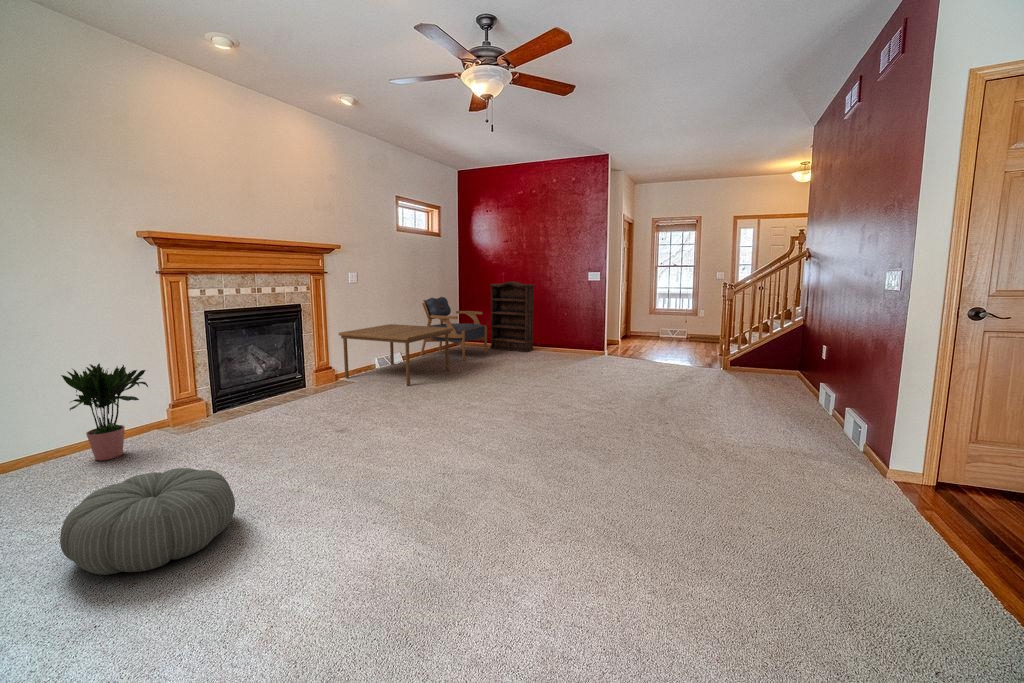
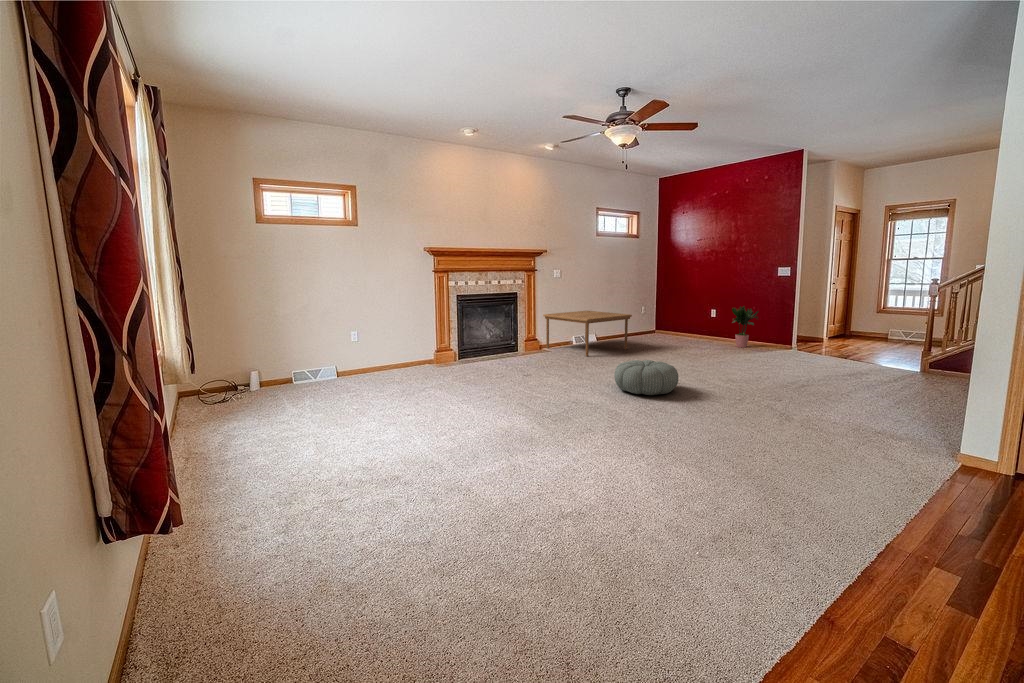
bookshelf: present [490,281,534,352] -> none [679,276,724,341]
armchair: present [420,297,487,361] -> none [613,290,674,344]
potted plant: present [61,364,148,460] -> present [732,306,759,347]
pouf: present [60,468,235,575] -> present [614,360,678,395]

